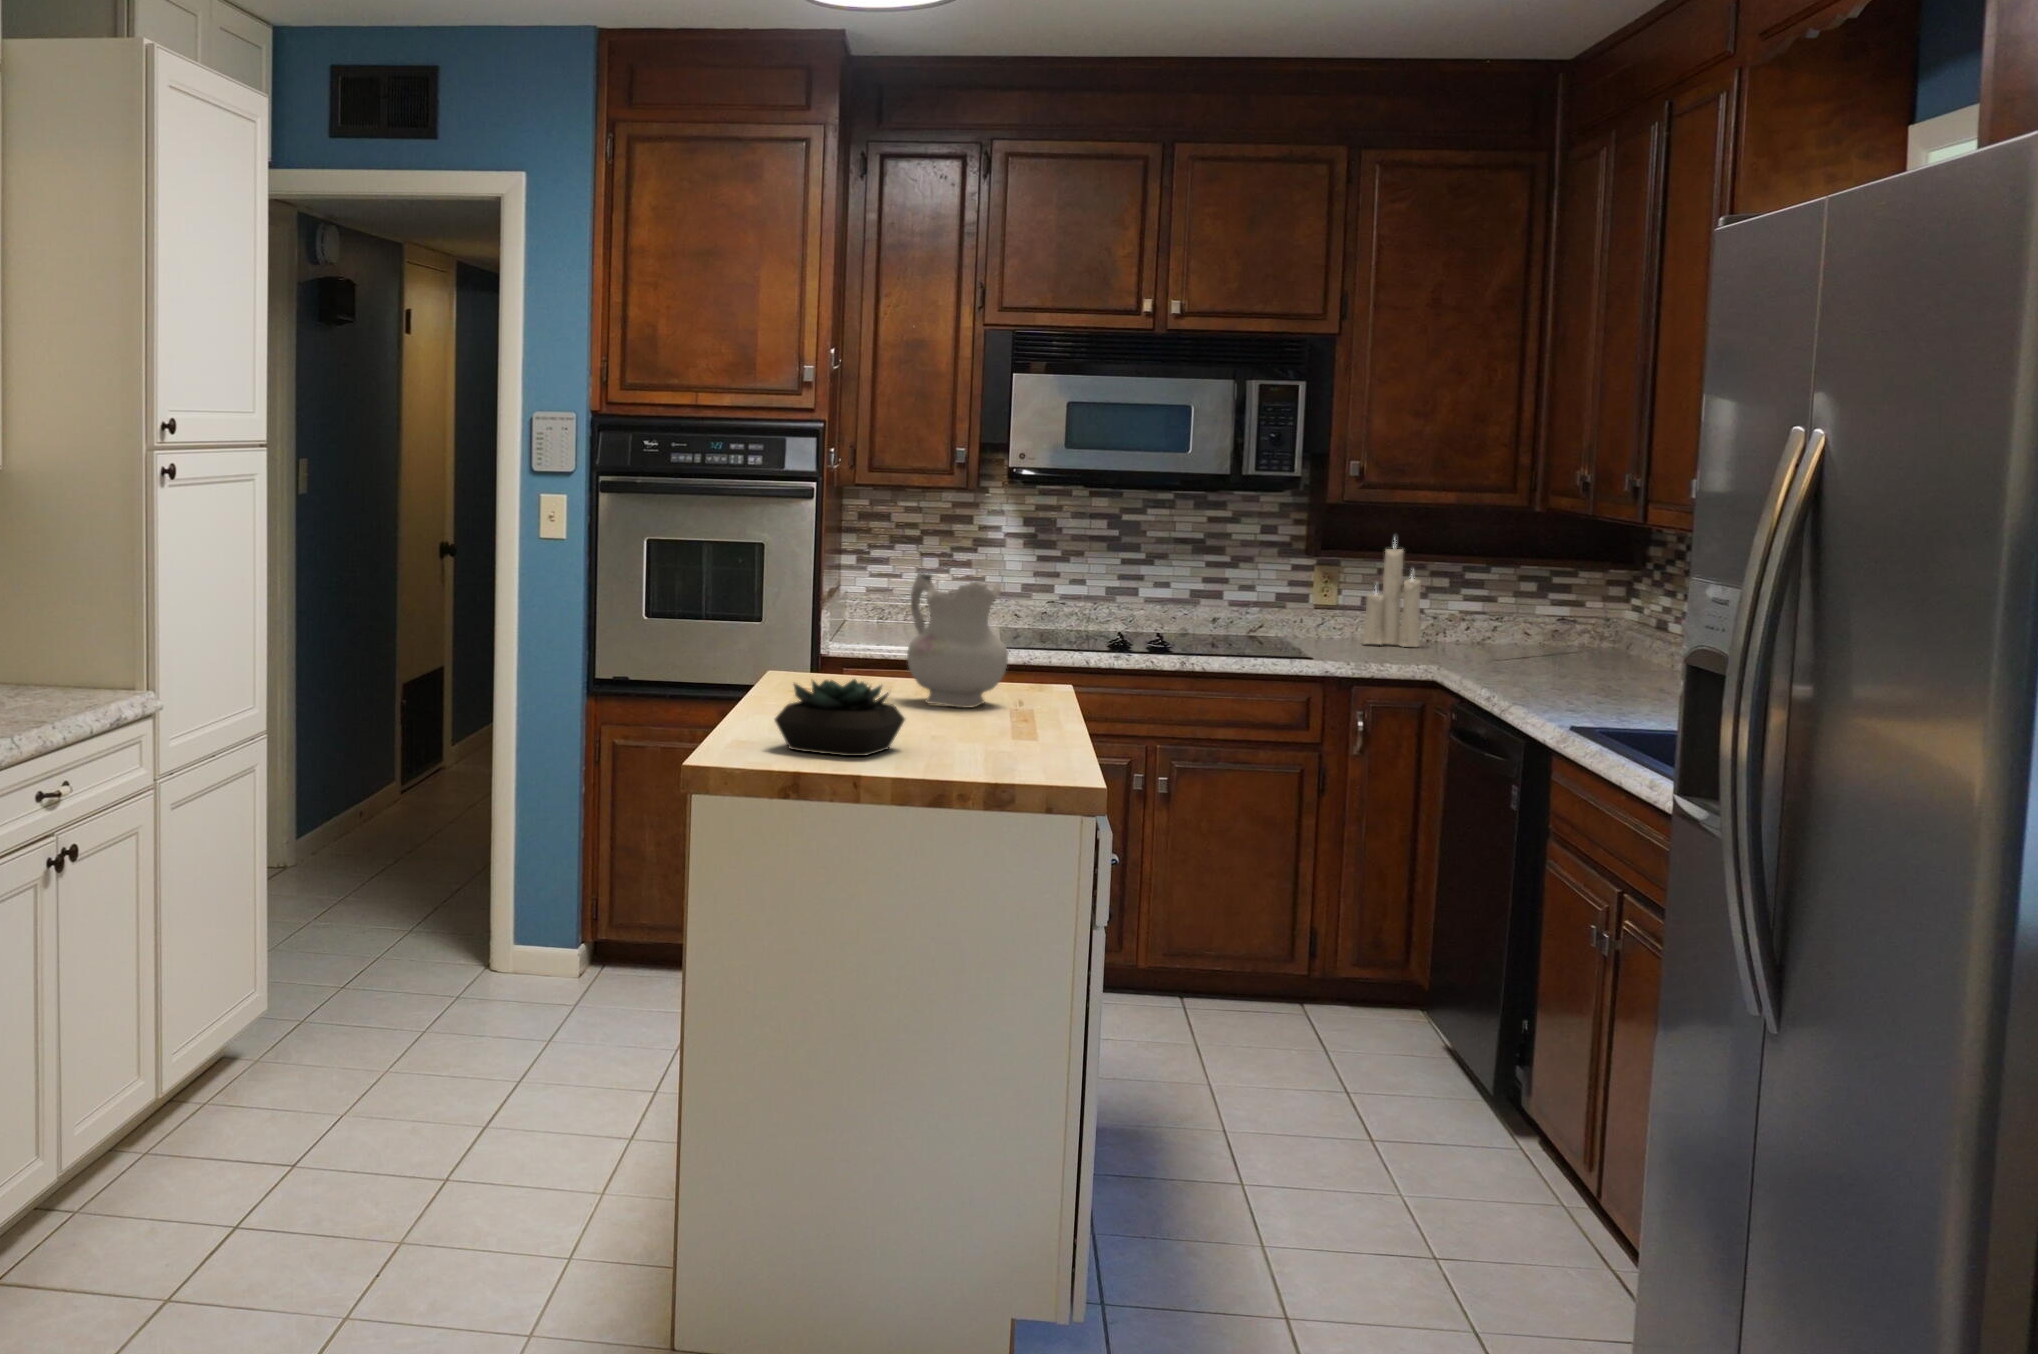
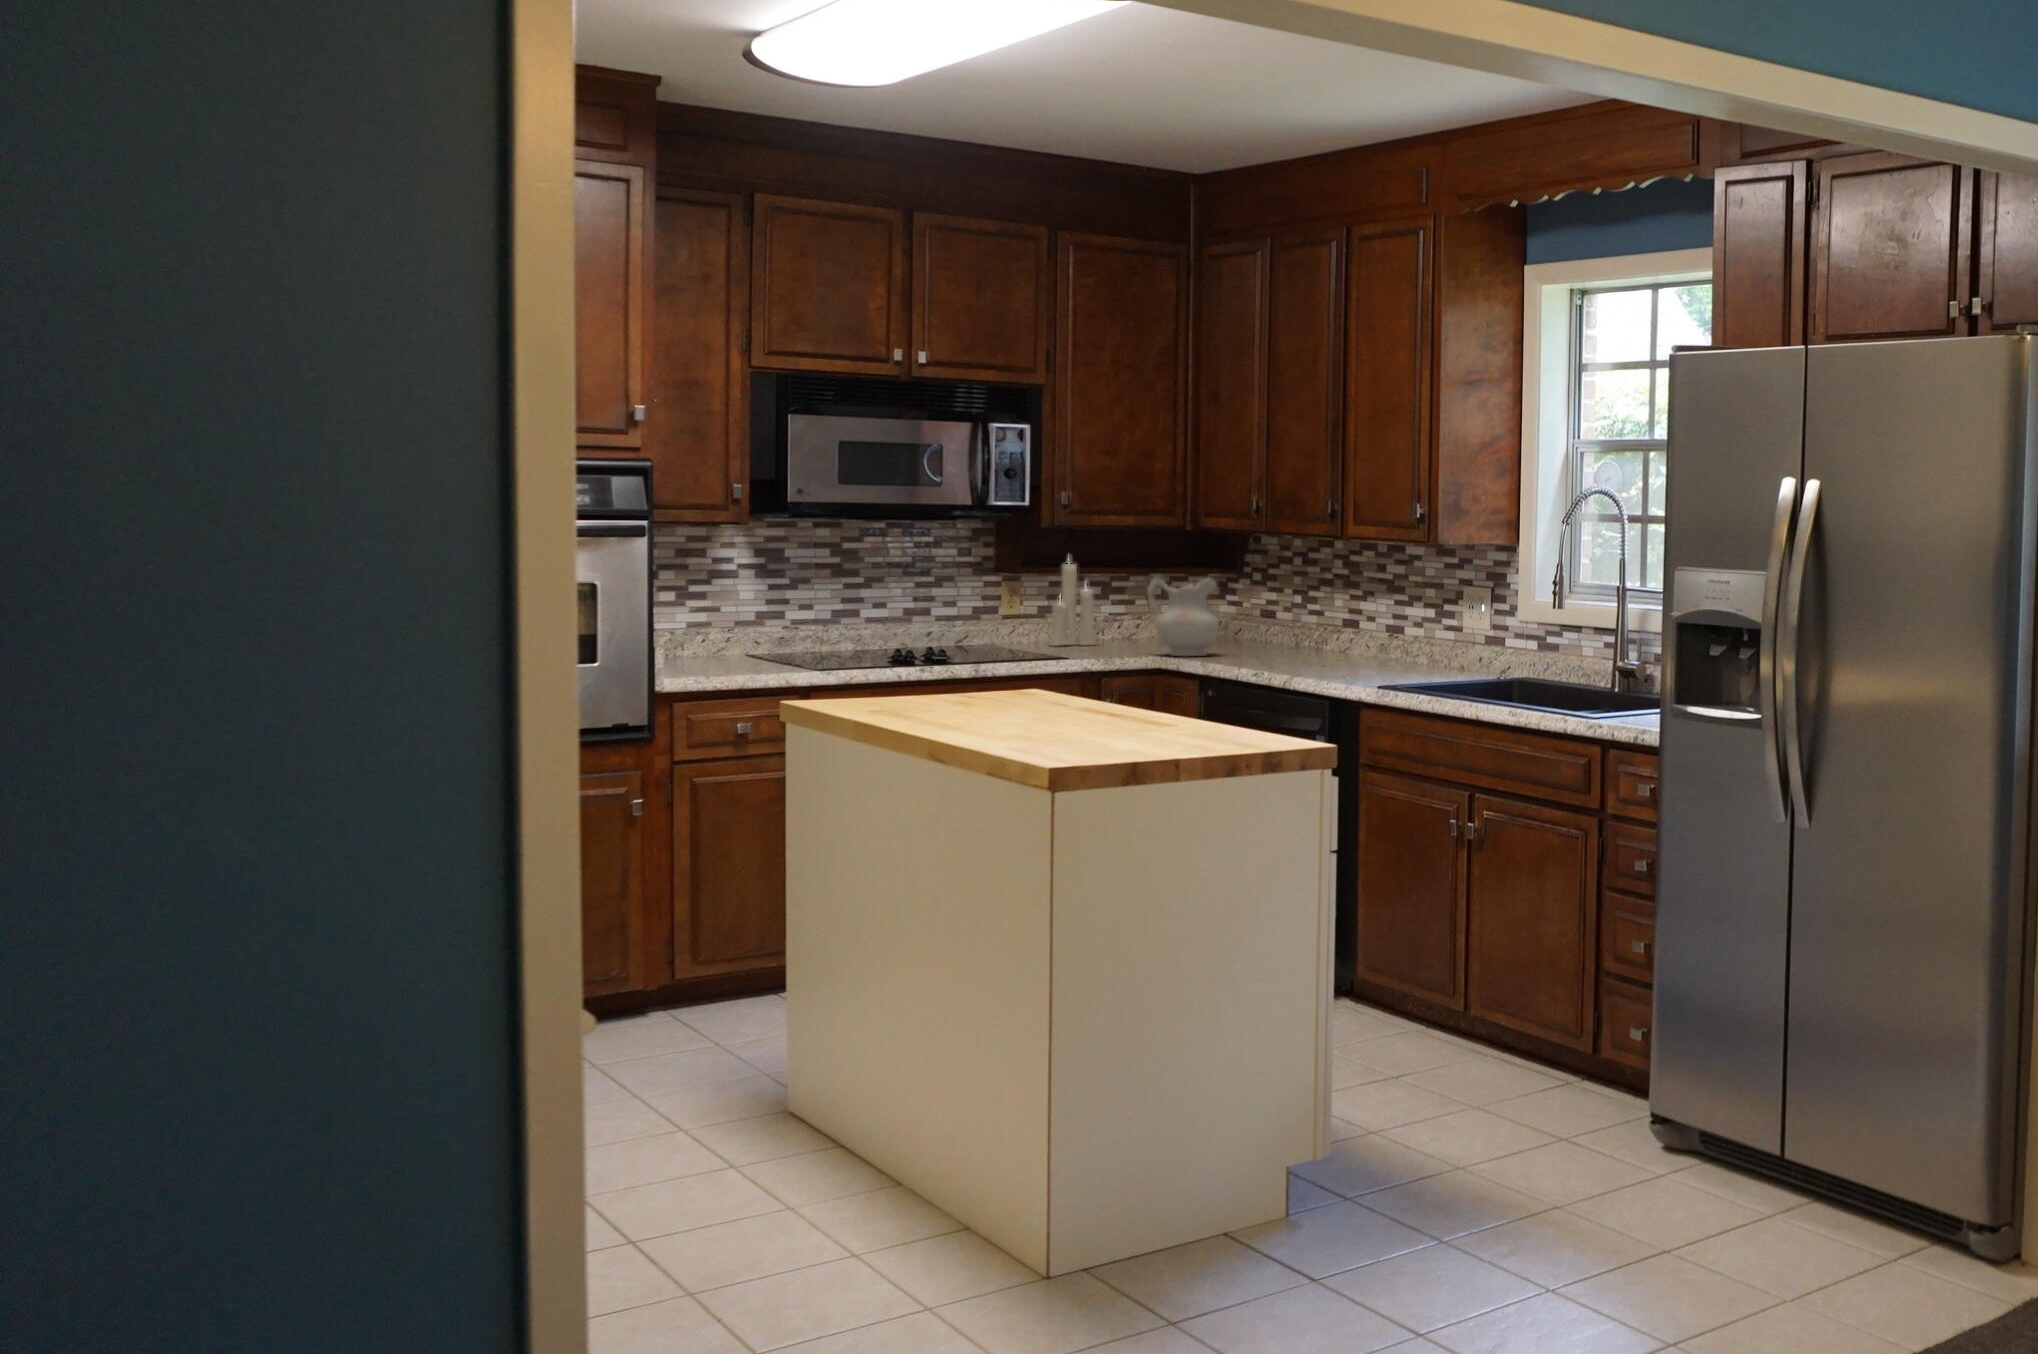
ceramic pitcher: present [907,573,1008,708] -> present [1148,576,1219,656]
succulent plant: present [775,679,905,756] -> none [1026,681,1128,744]

